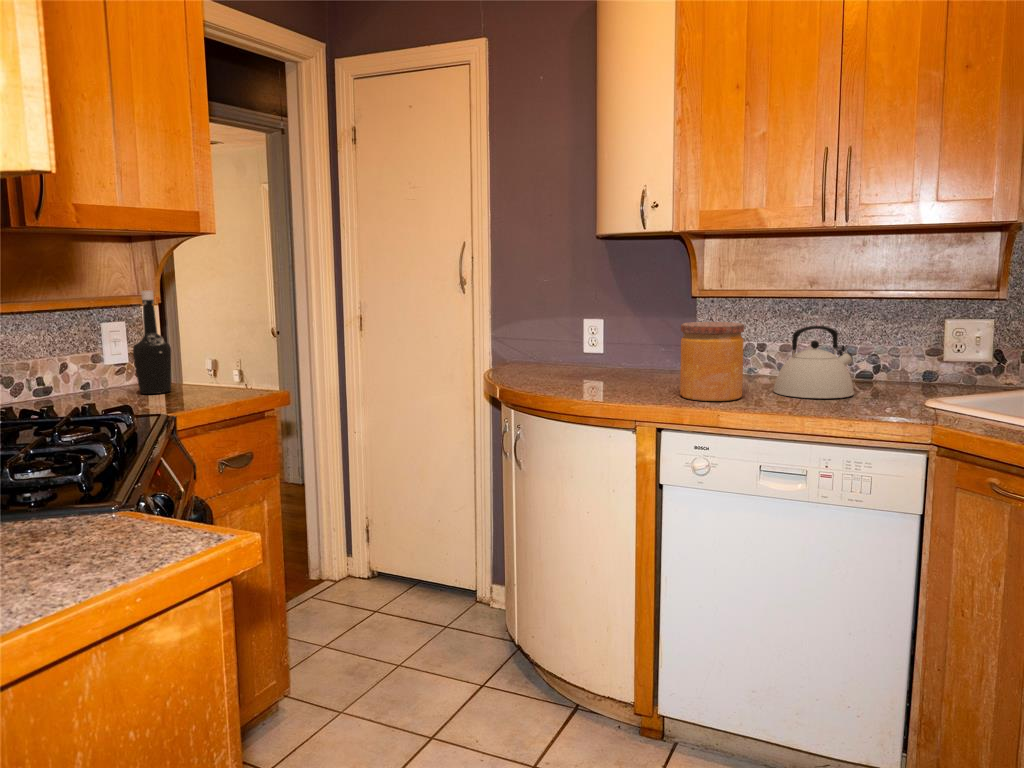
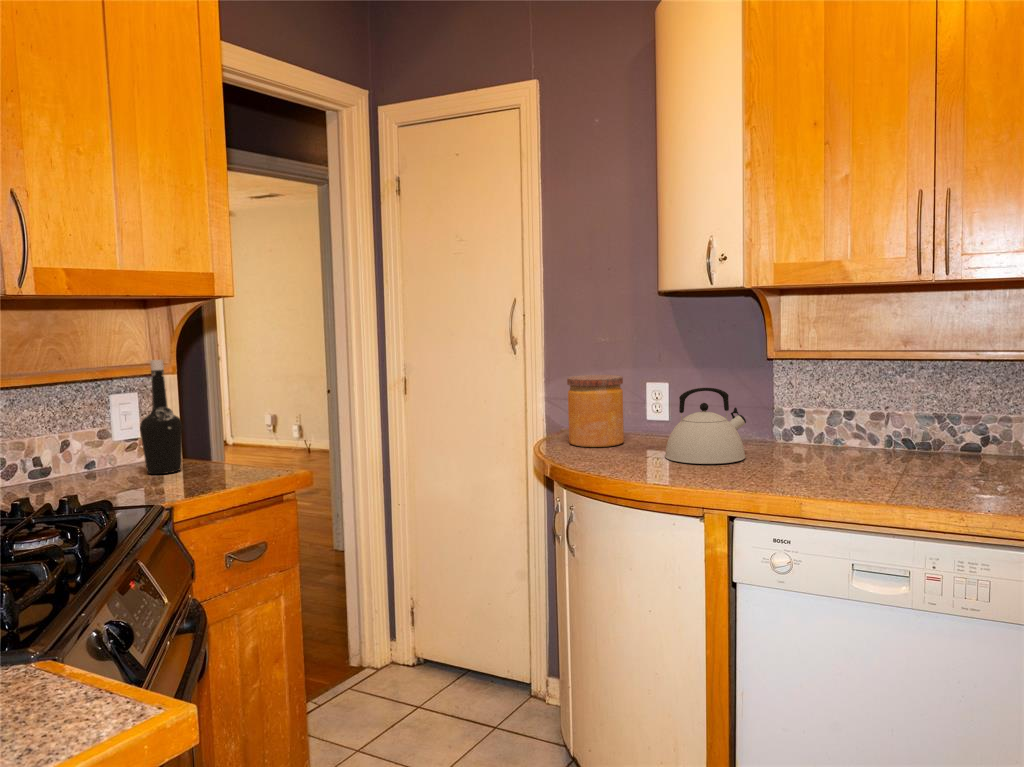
jar: present [680,322,744,401] -> present [567,375,624,447]
kettle: present [774,326,854,398] -> present [665,388,746,464]

